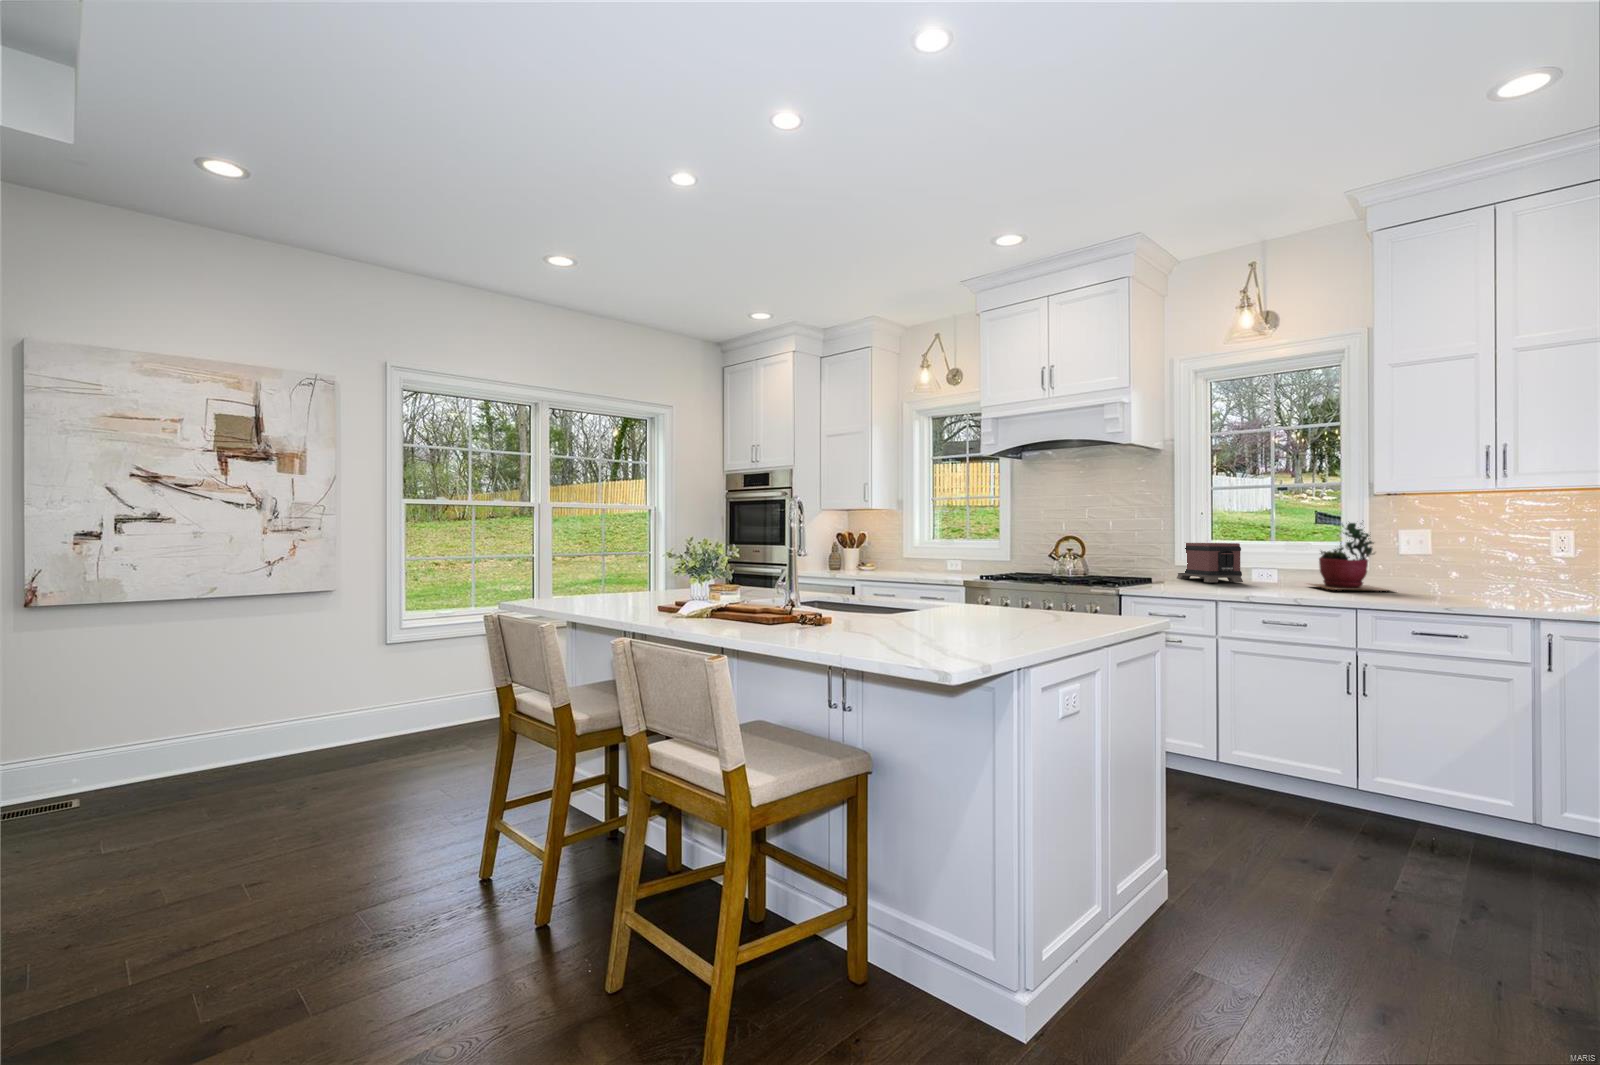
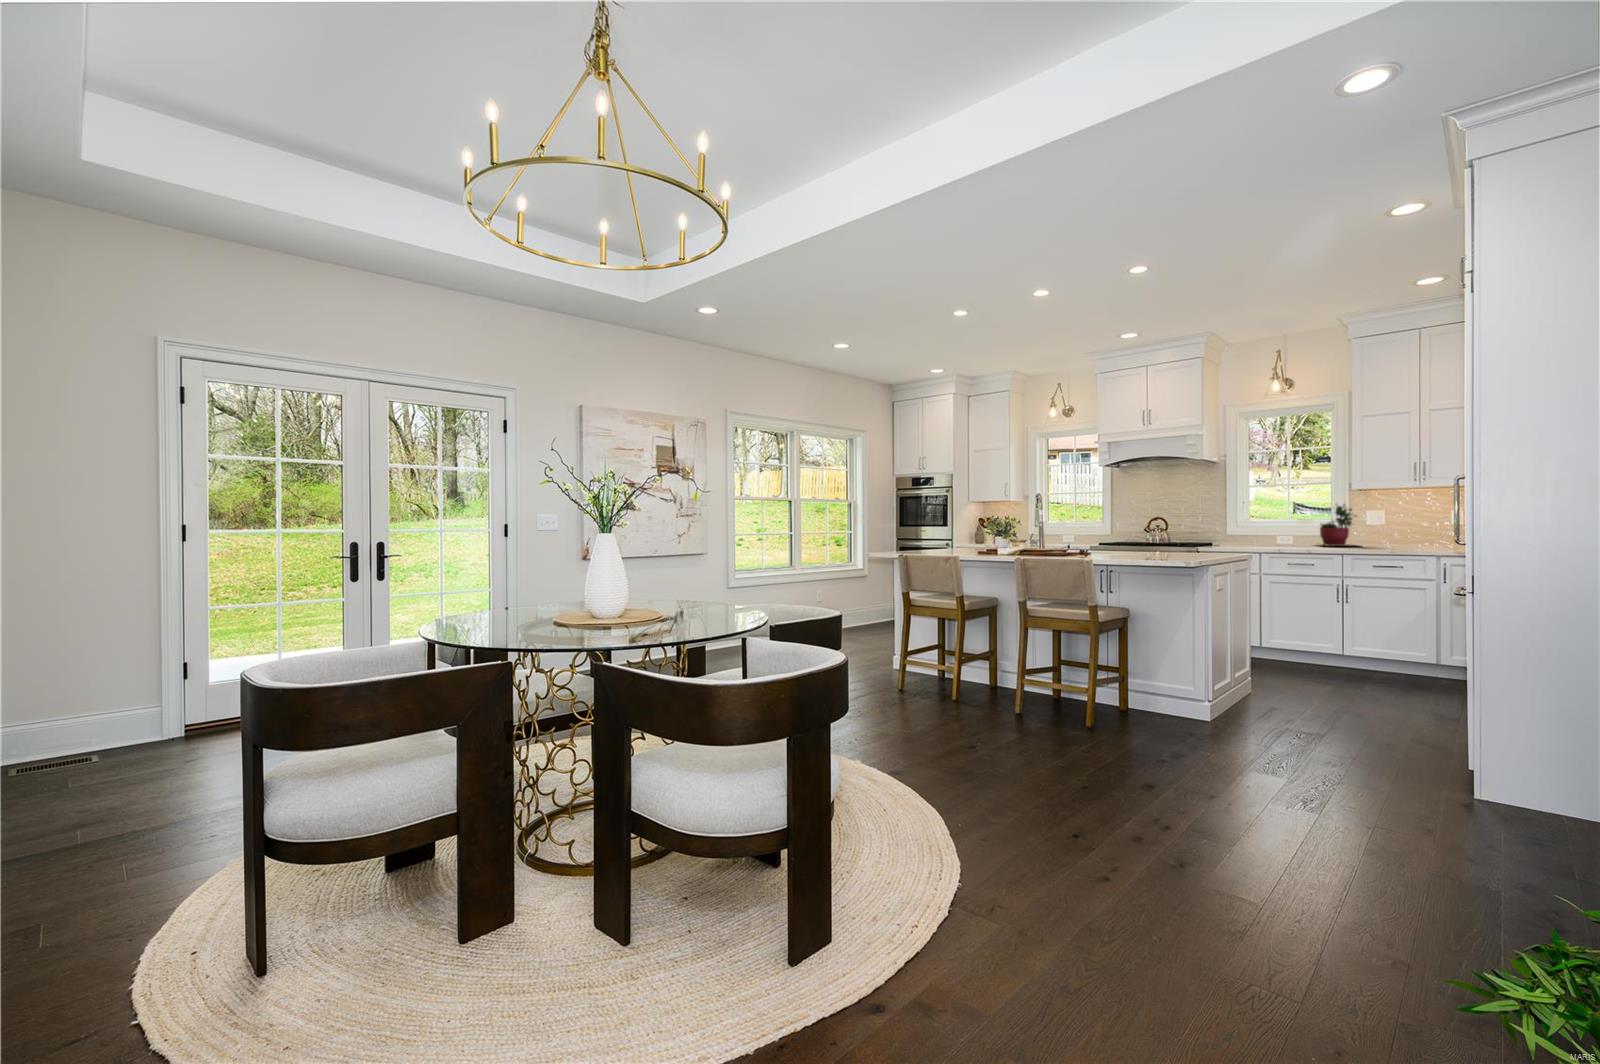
toaster: present [1177,543,1243,582] -> none [1228,520,1273,544]

